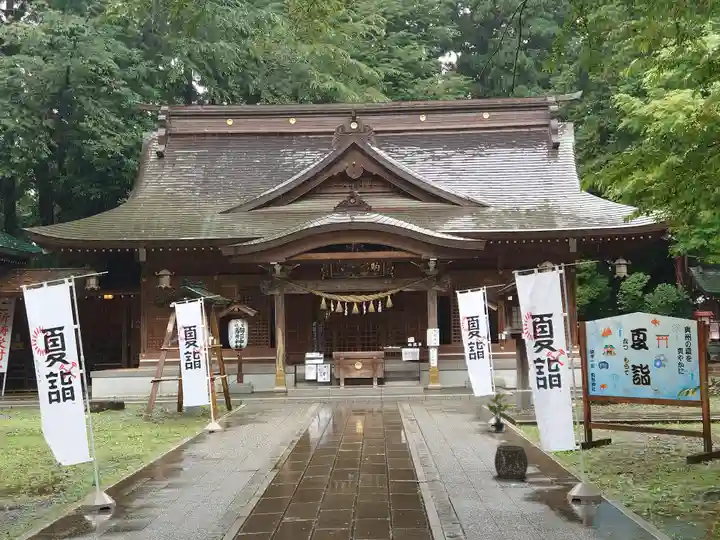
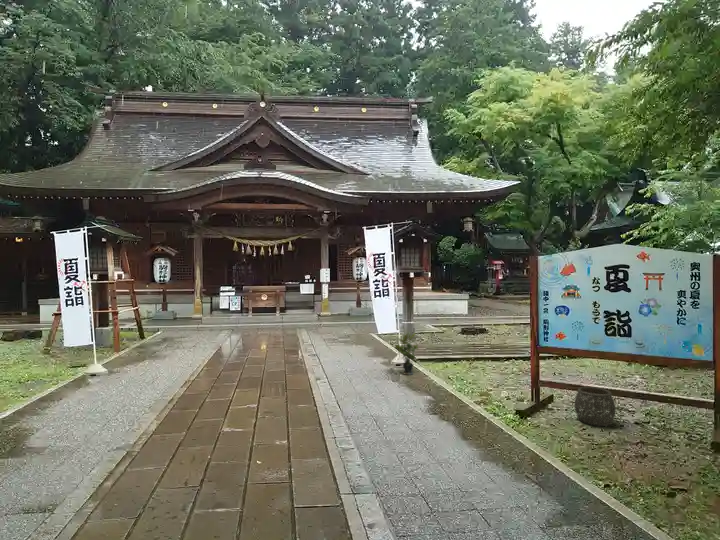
woven basket: present [495,445,528,479] -> present [574,387,616,426]

